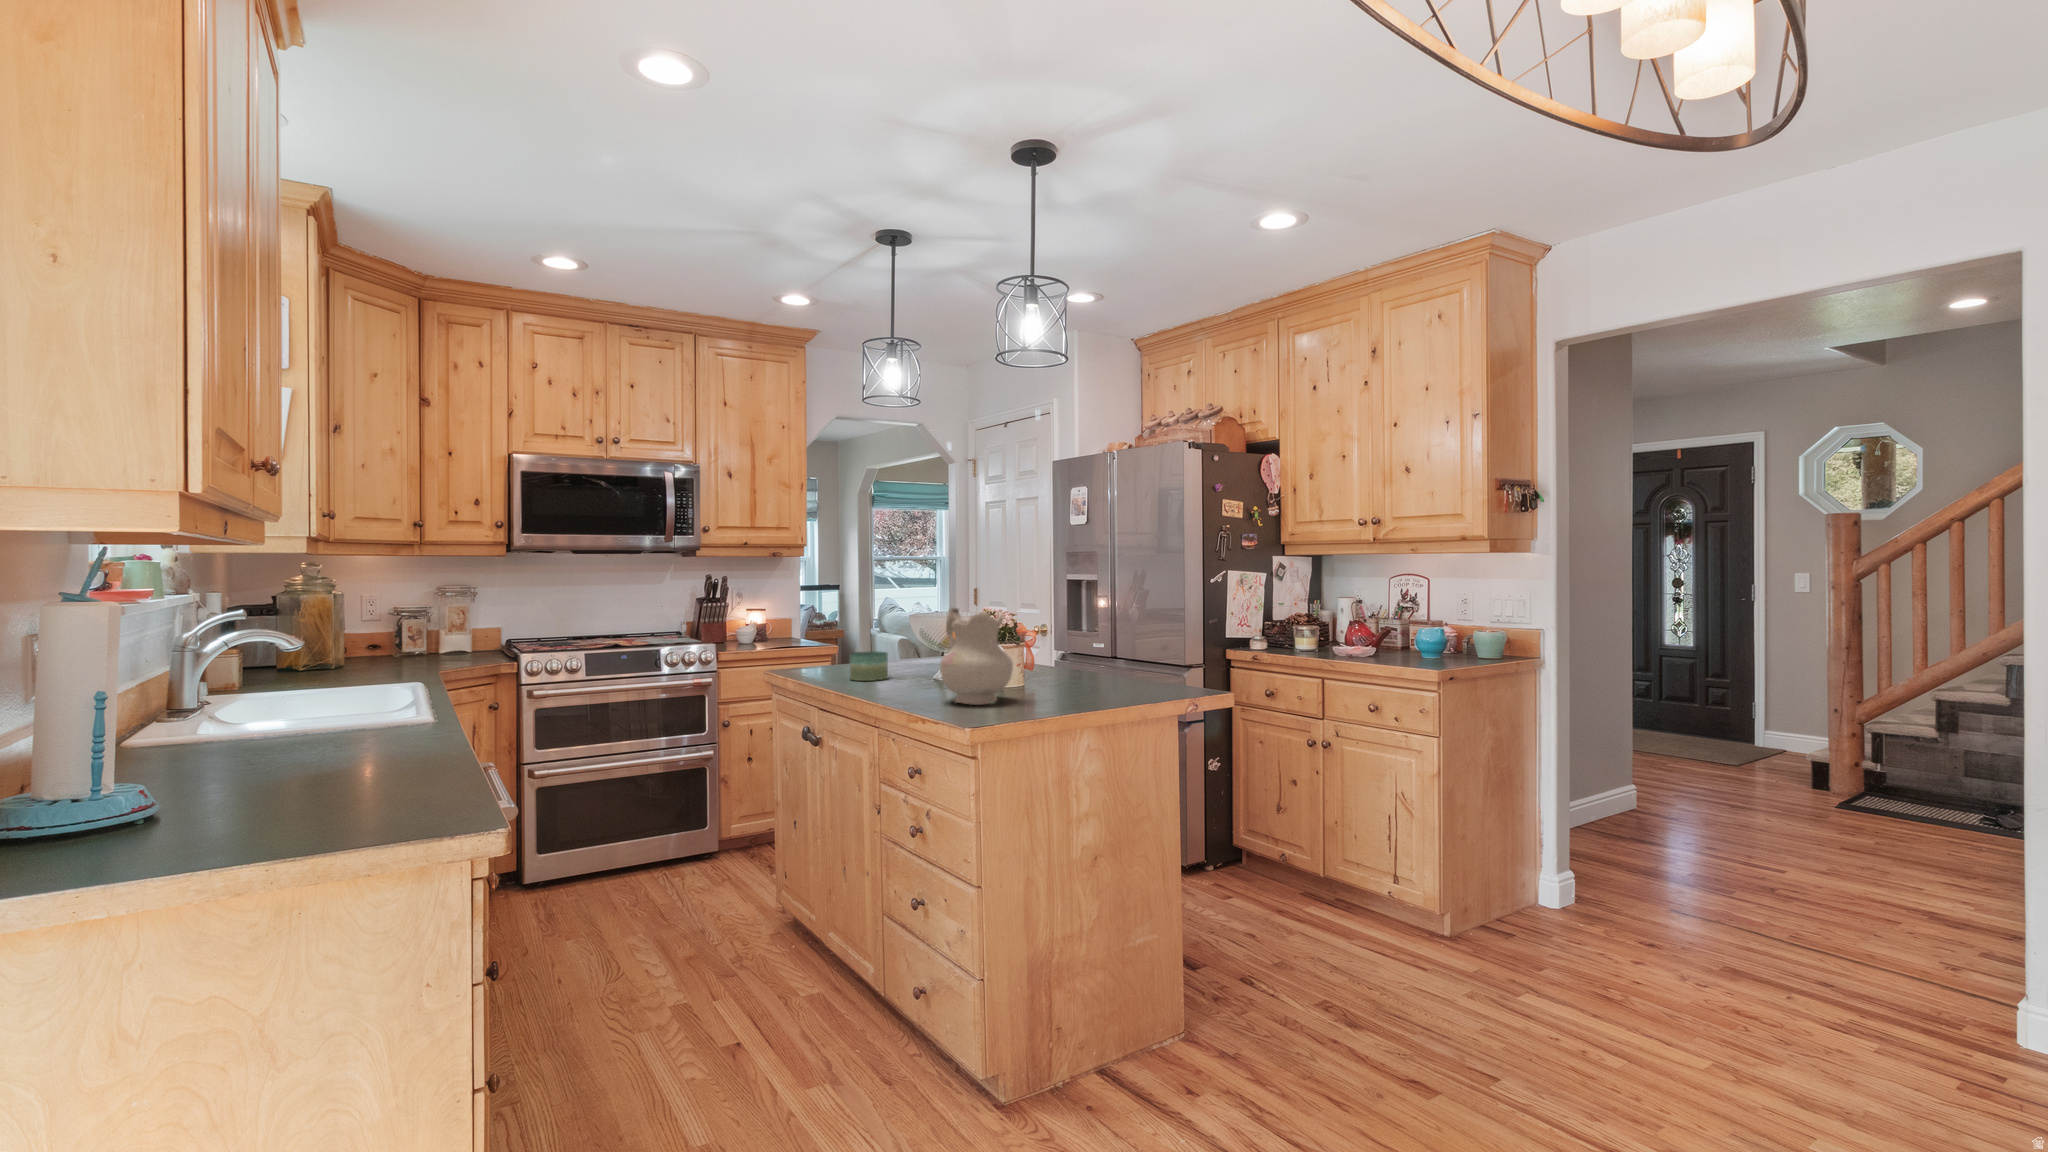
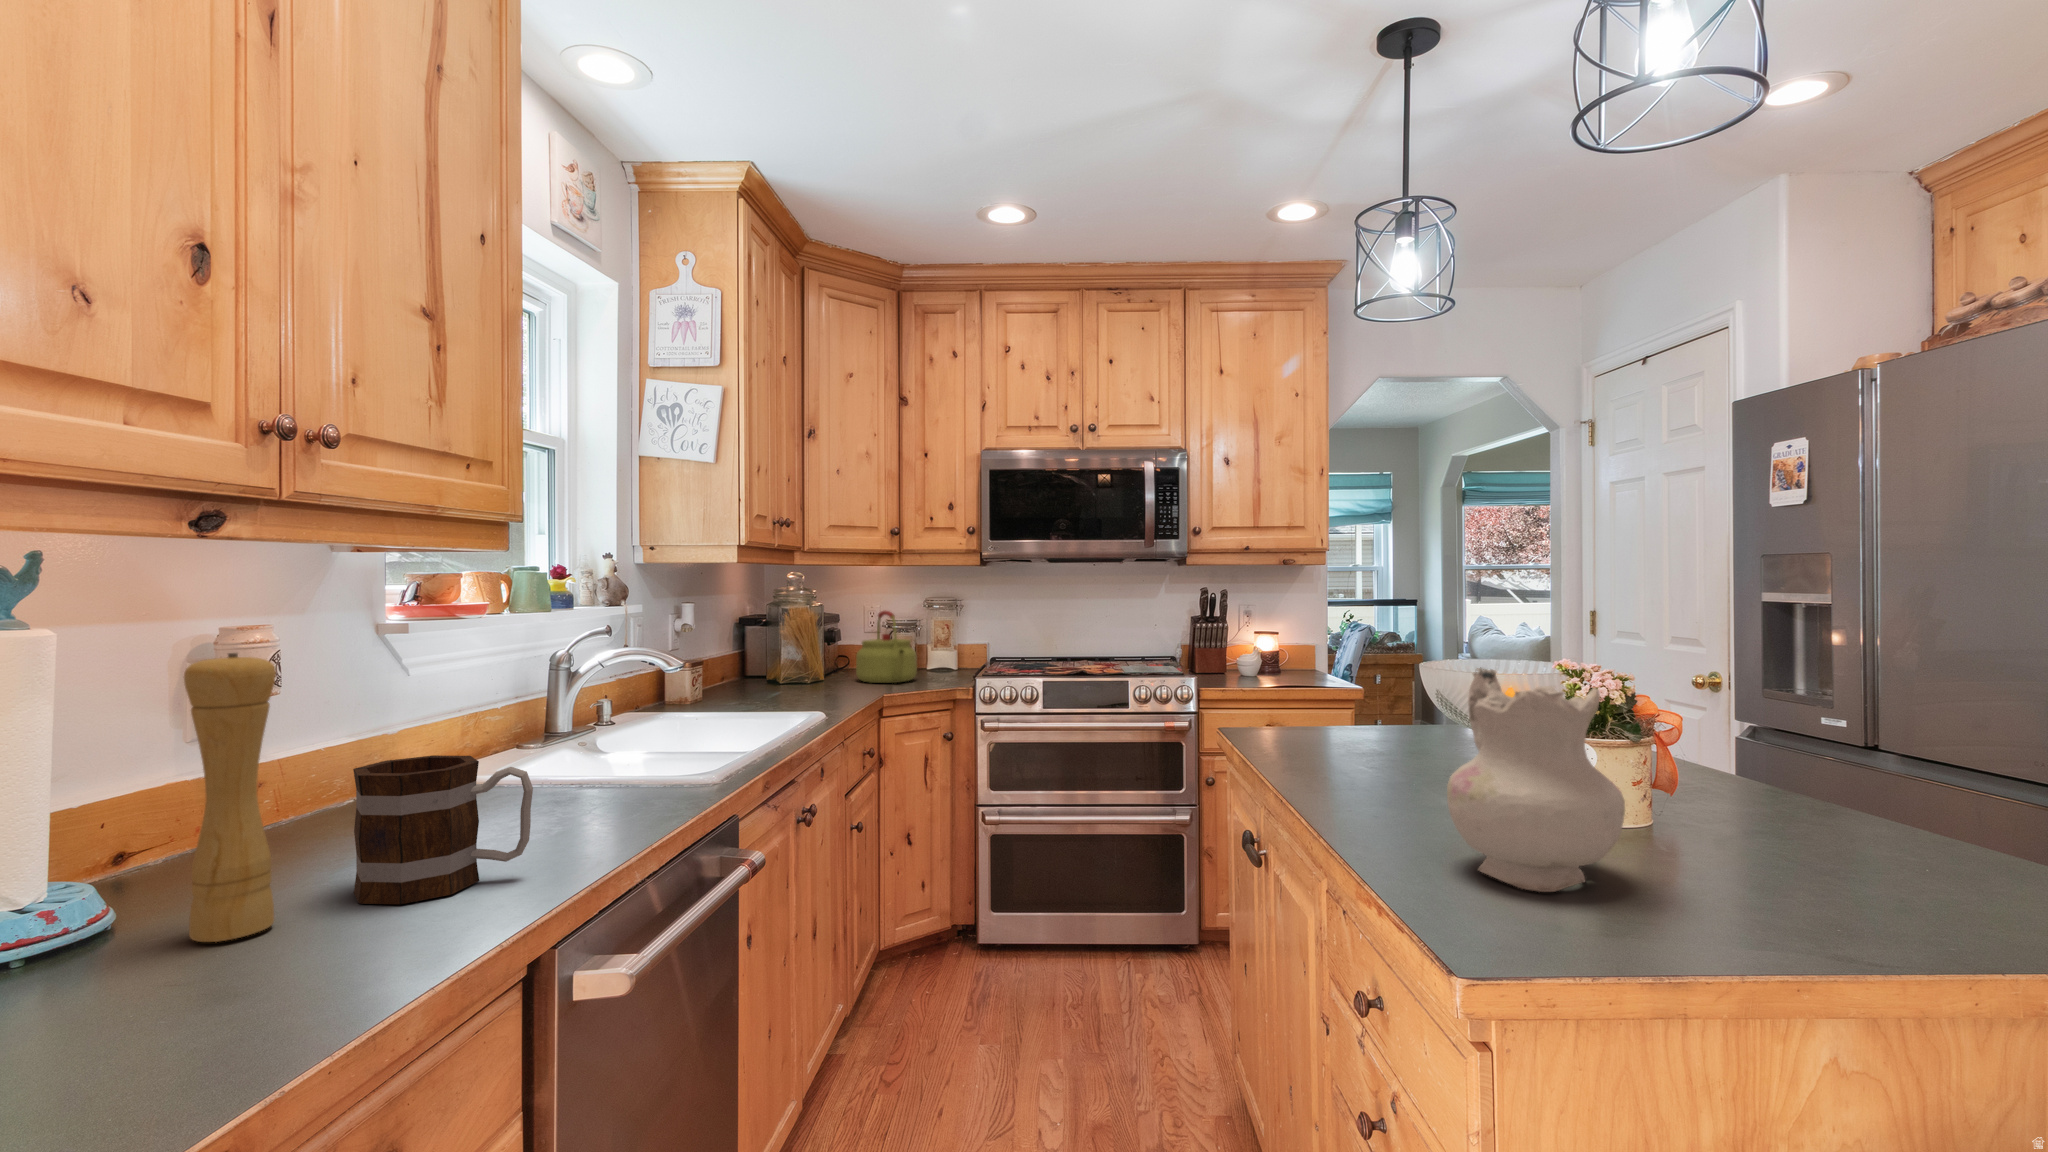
kettle: none [386,597,452,665] -> present [856,611,917,683]
pepper mill: none [241,609,299,793] -> present [184,653,276,942]
candle: present [850,652,888,681] -> none [1319,721,1386,774]
mug: none [302,683,422,776] -> present [353,755,533,904]

